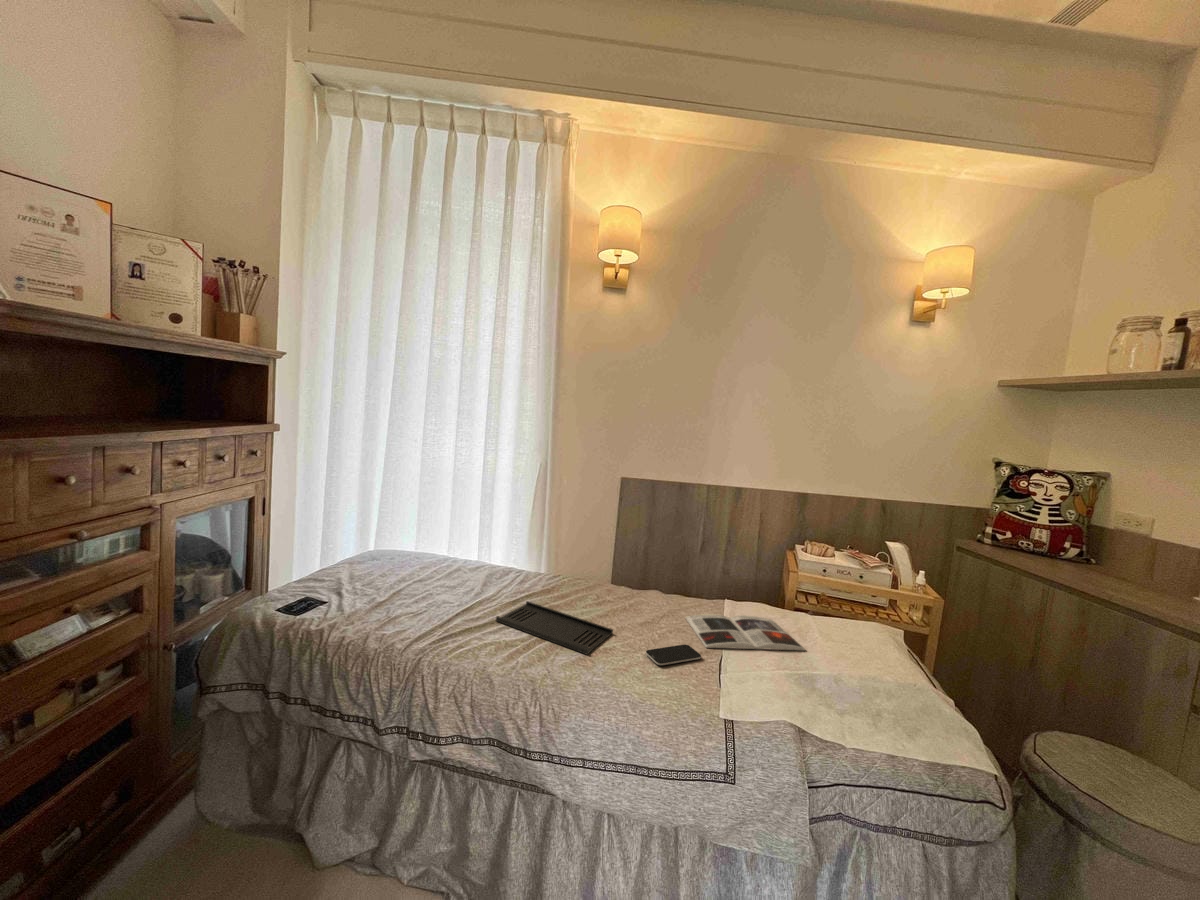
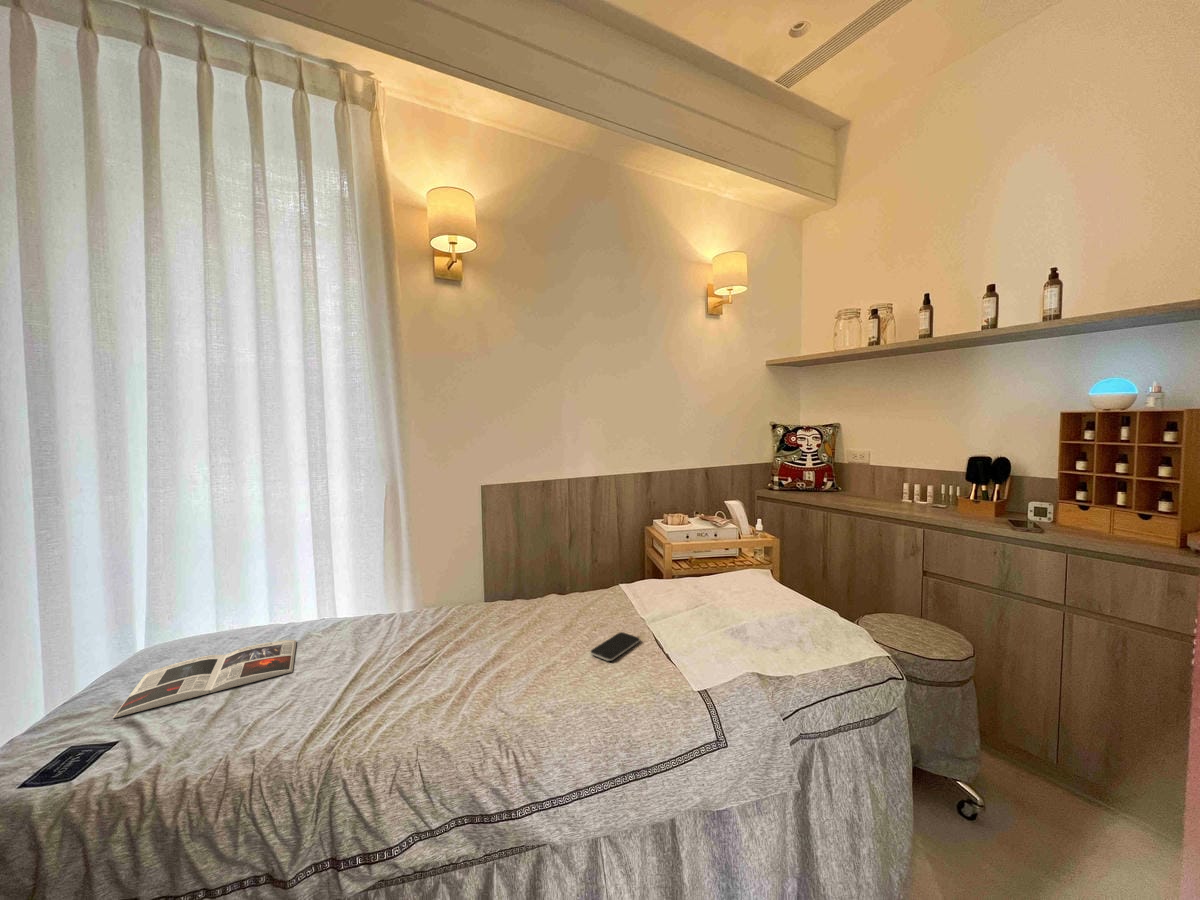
tray: present [496,601,613,654] -> none [407,641,546,677]
magazine: present [686,614,805,650] -> present [113,640,296,718]

